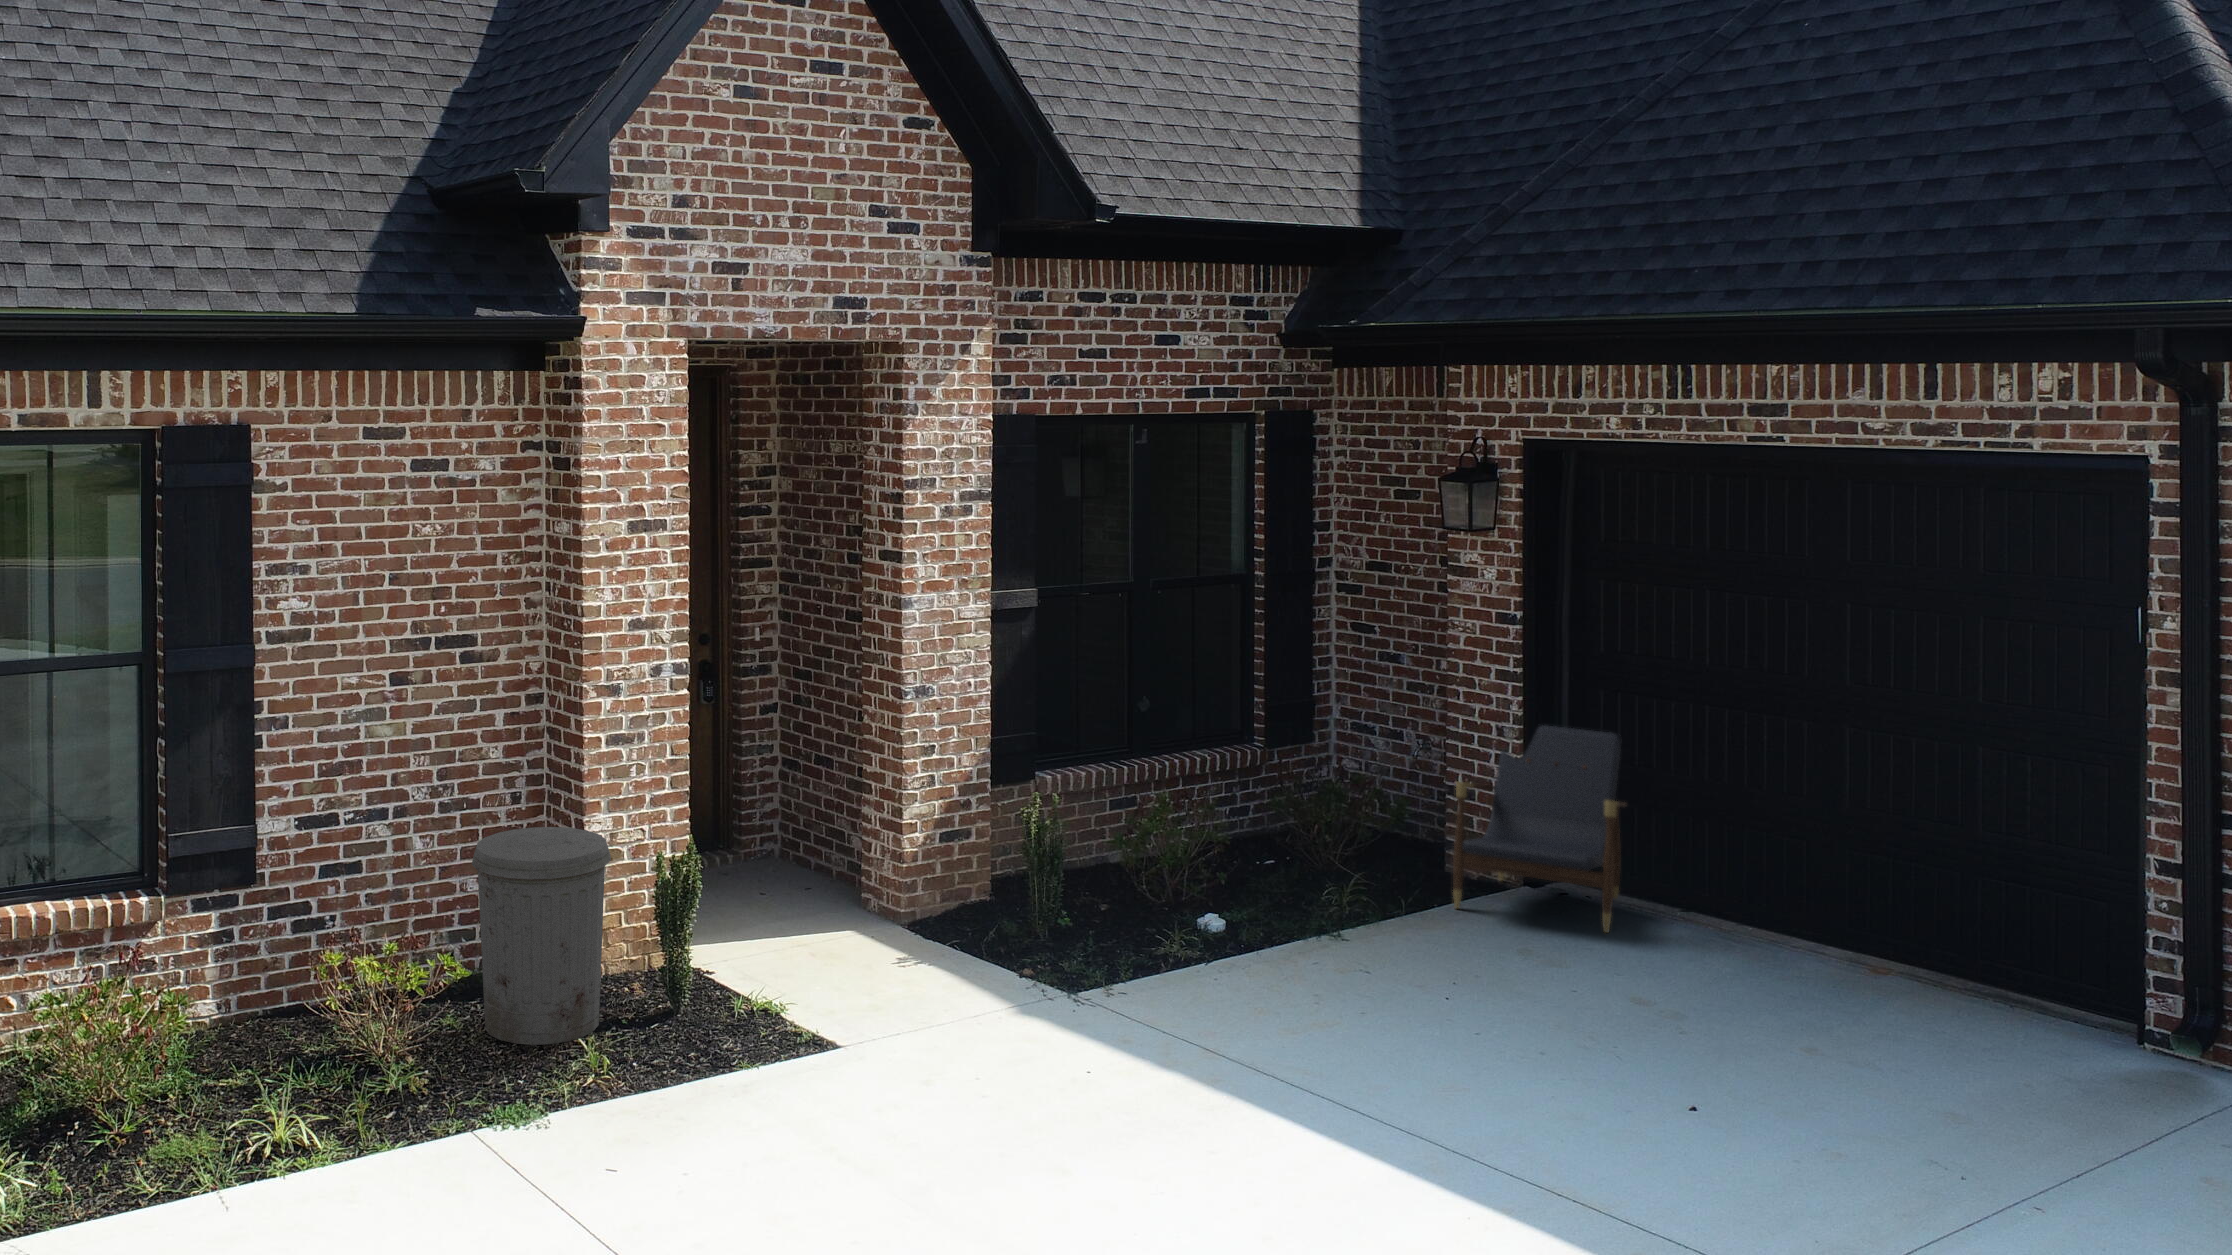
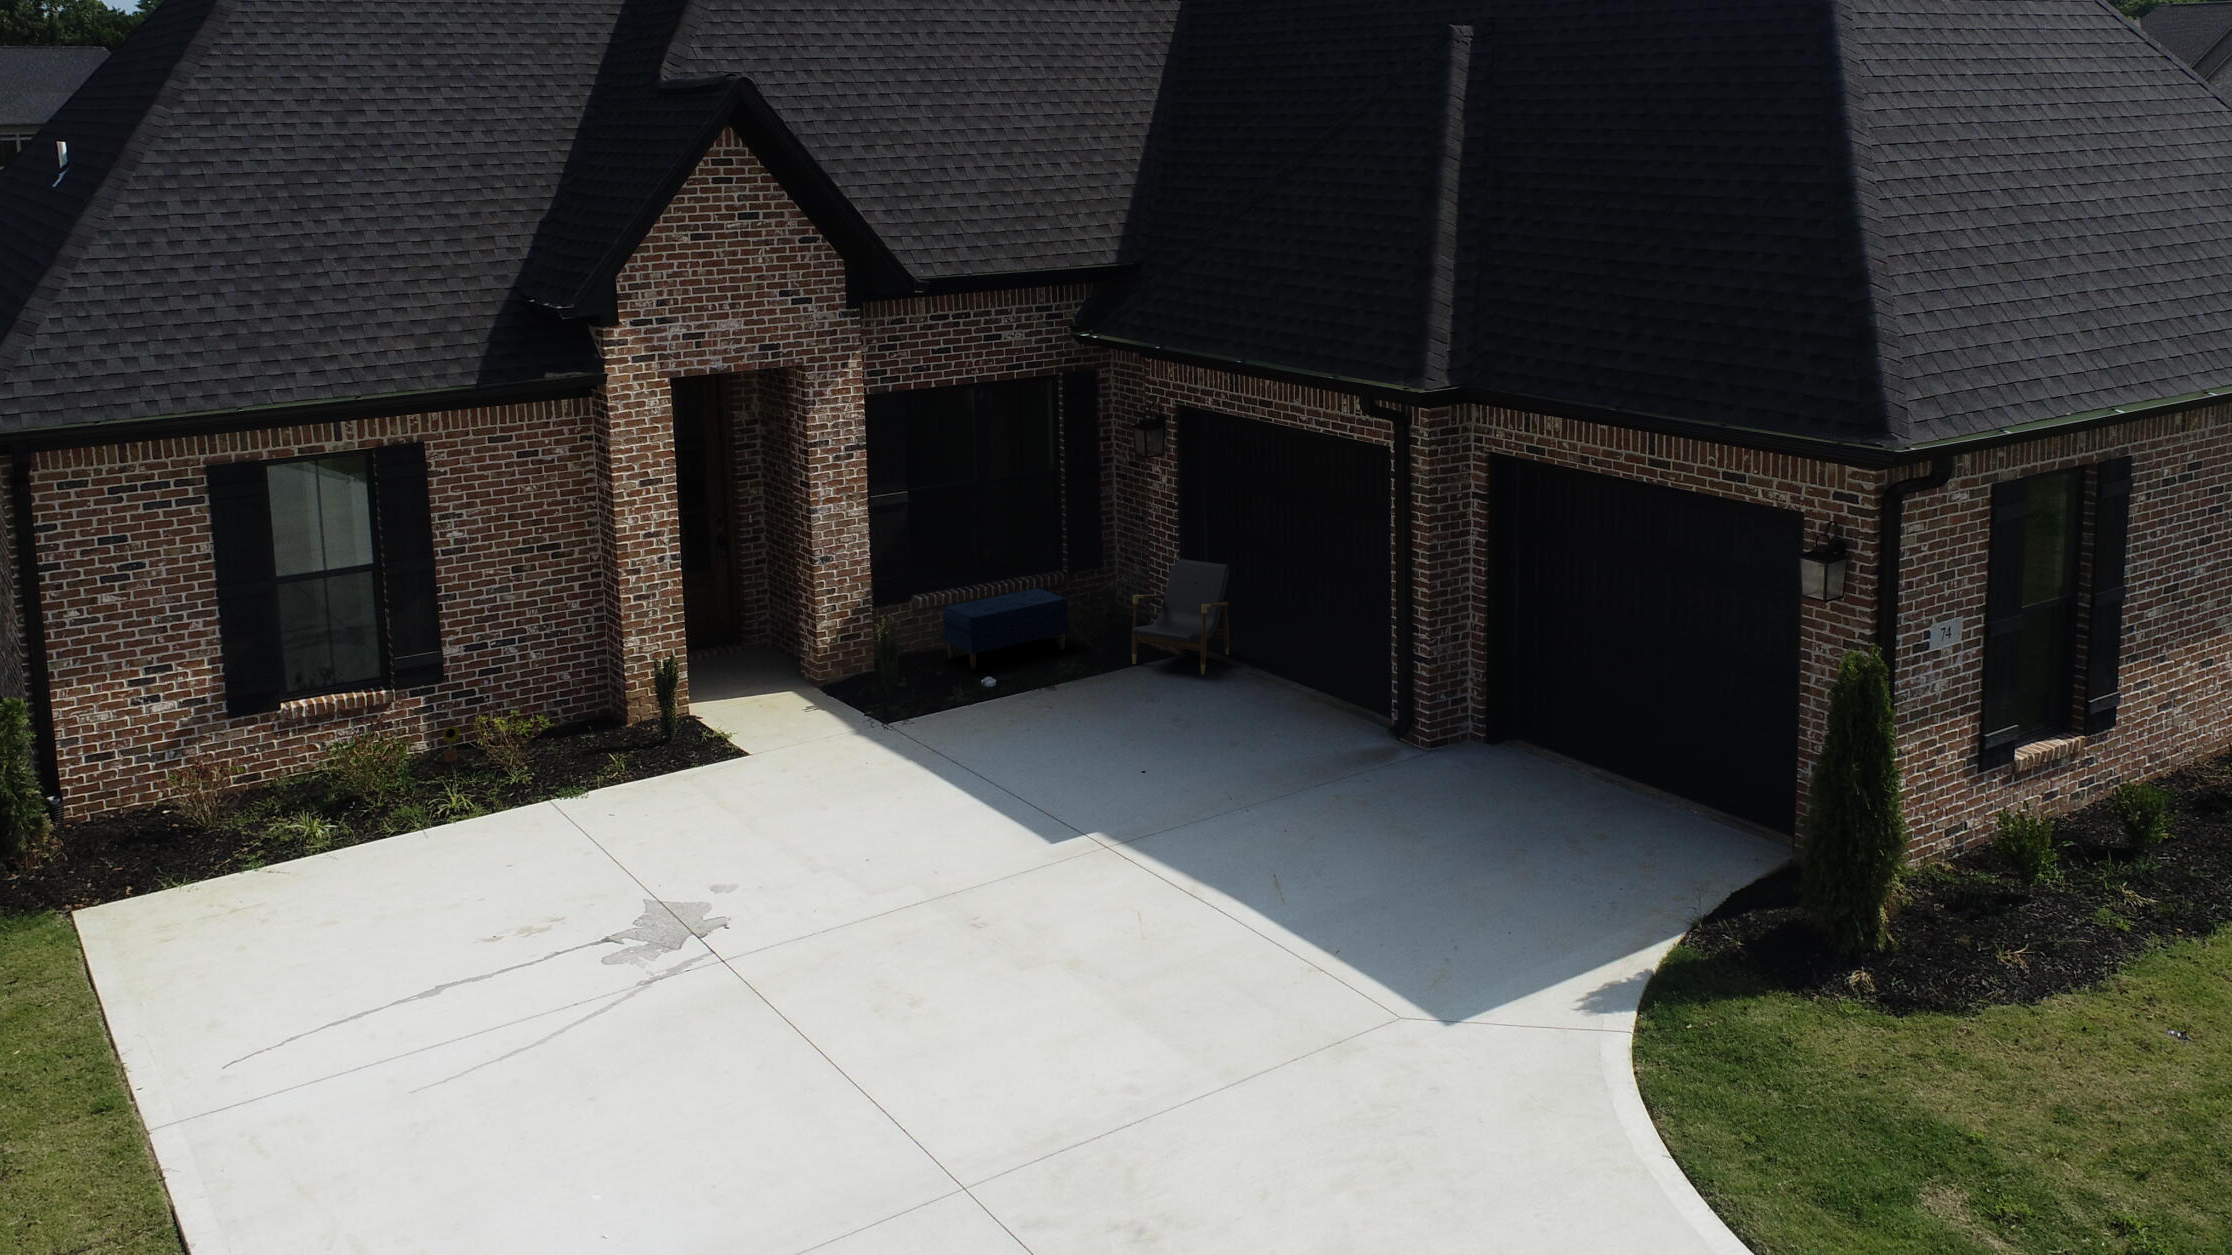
bench: none [1100,769,1312,907] -> present [943,588,1068,669]
trash can: present [472,827,611,1045] -> none [559,644,635,756]
decorative plant: none [245,972,283,1046] -> present [442,726,461,763]

